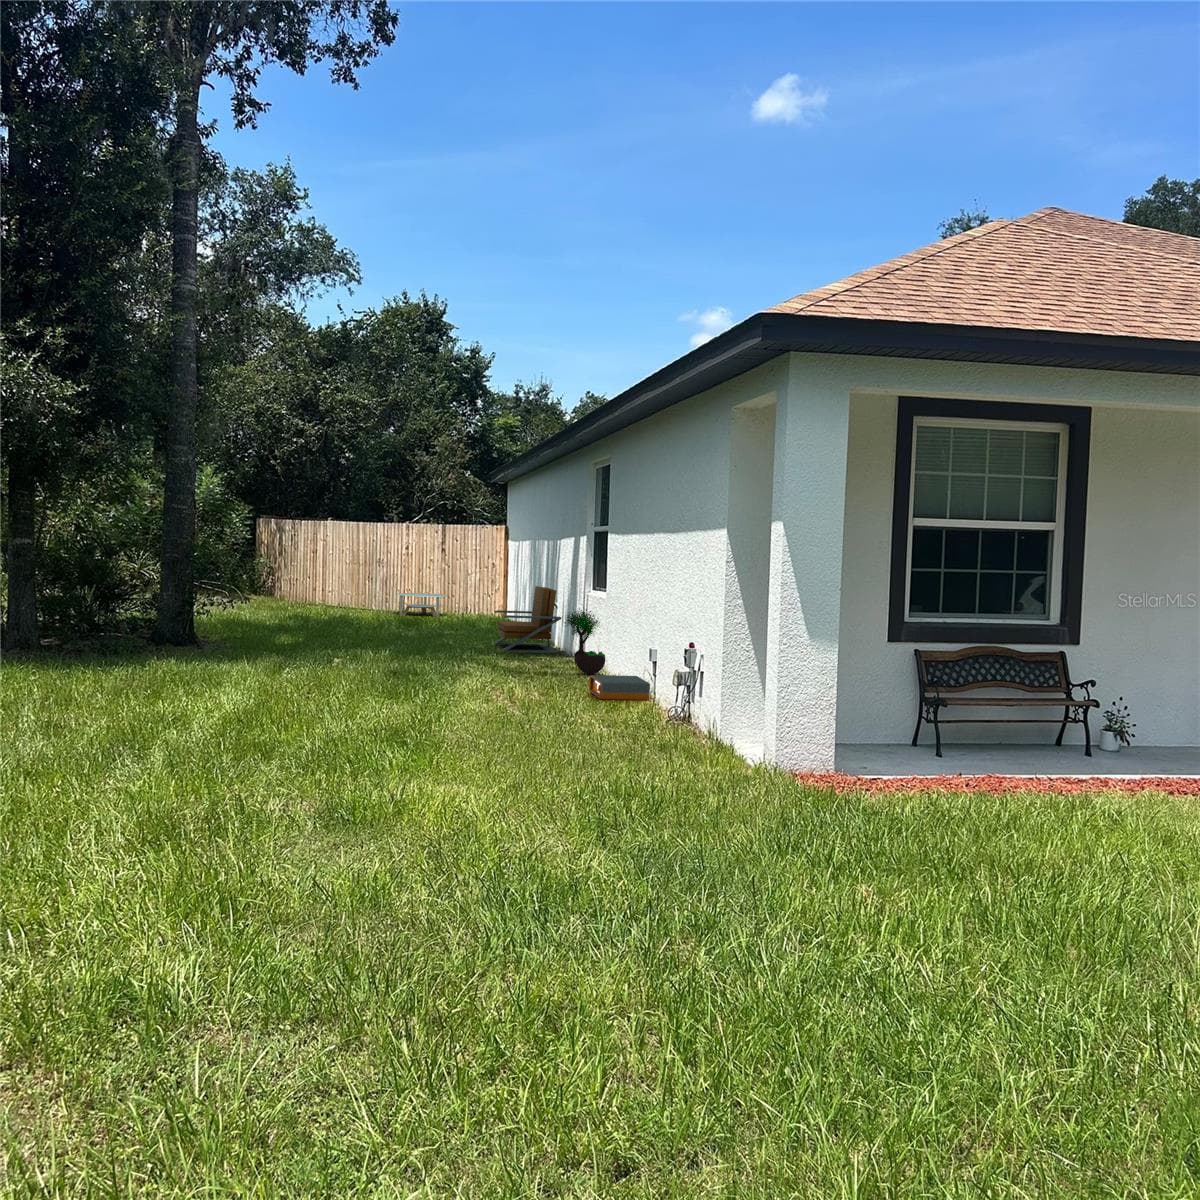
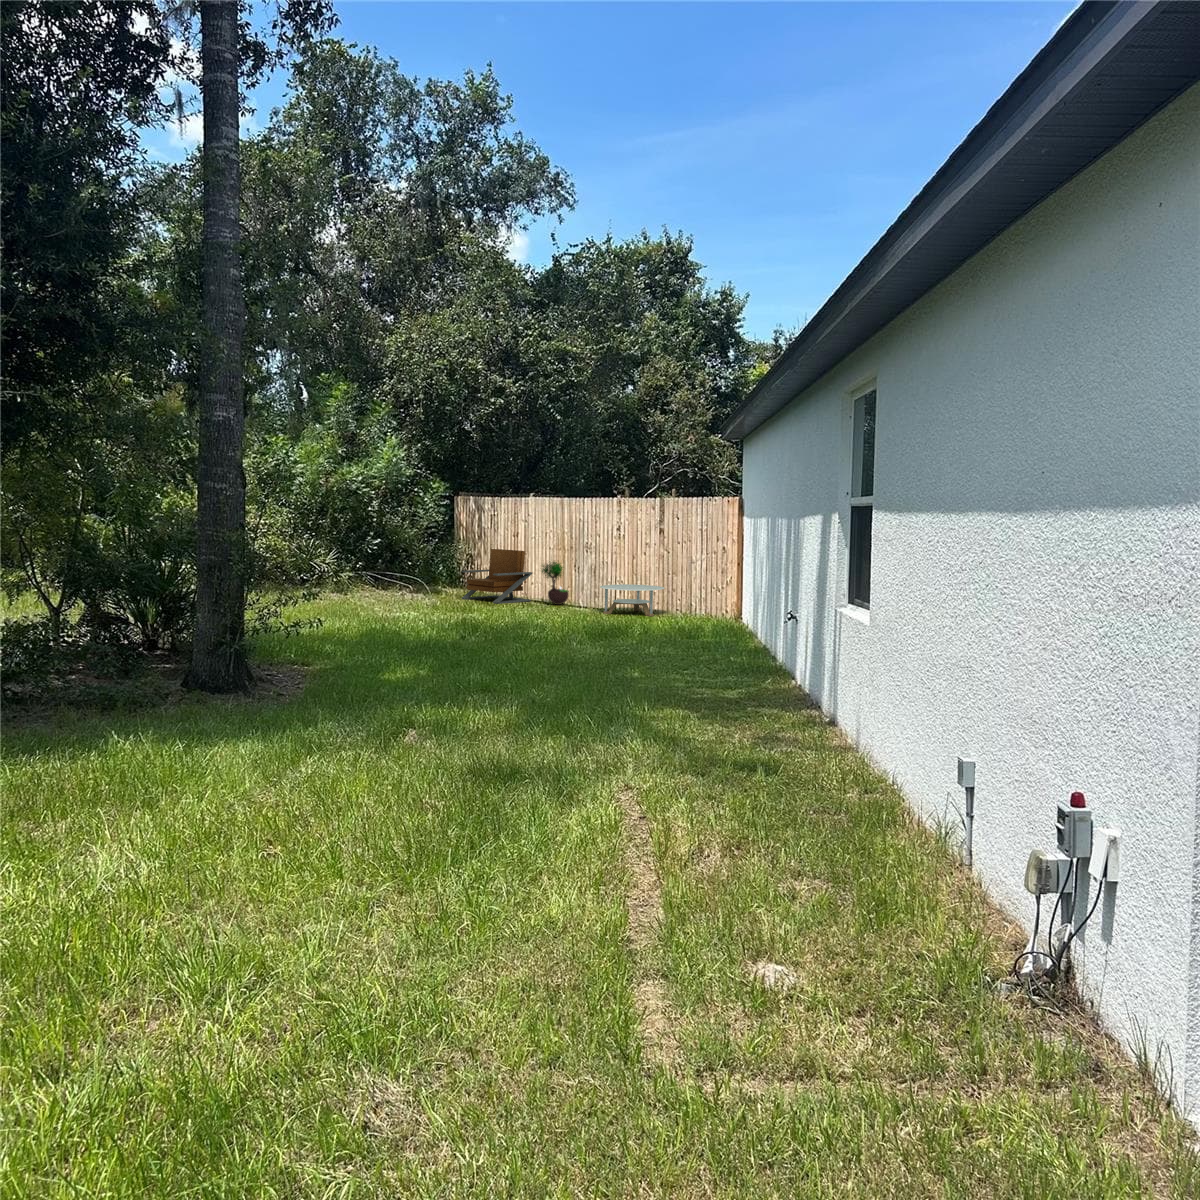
lounge chair: present [494,586,561,653] -> present [462,549,533,604]
potted tree: present [565,609,605,674] -> present [542,562,569,605]
storage box: present [589,675,650,700] -> none [819,791,954,864]

